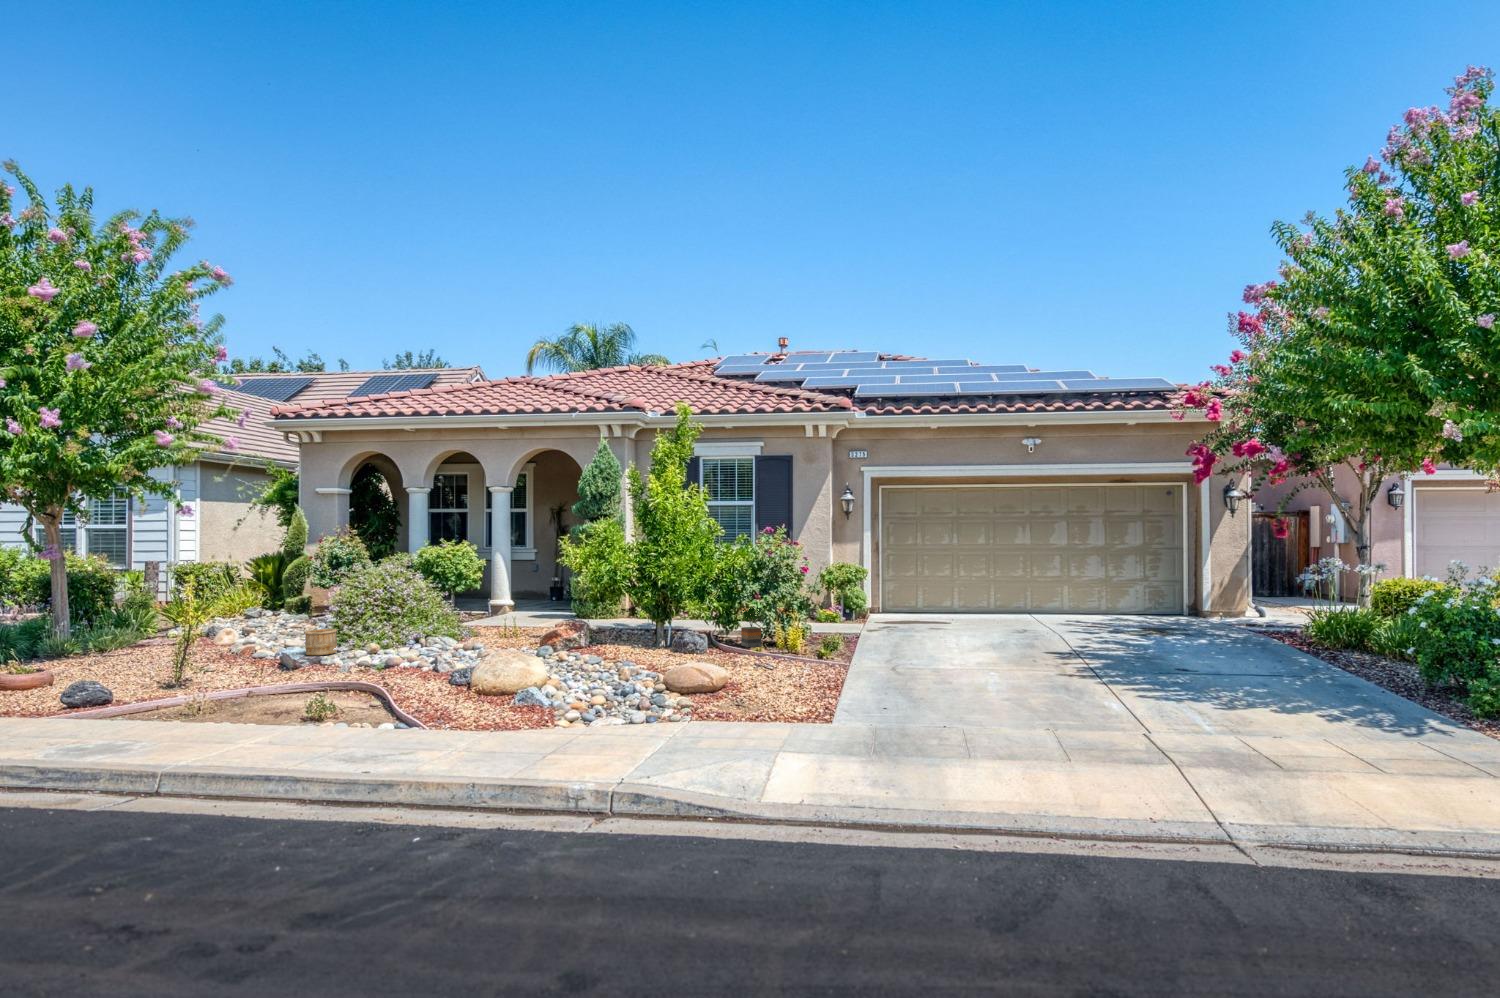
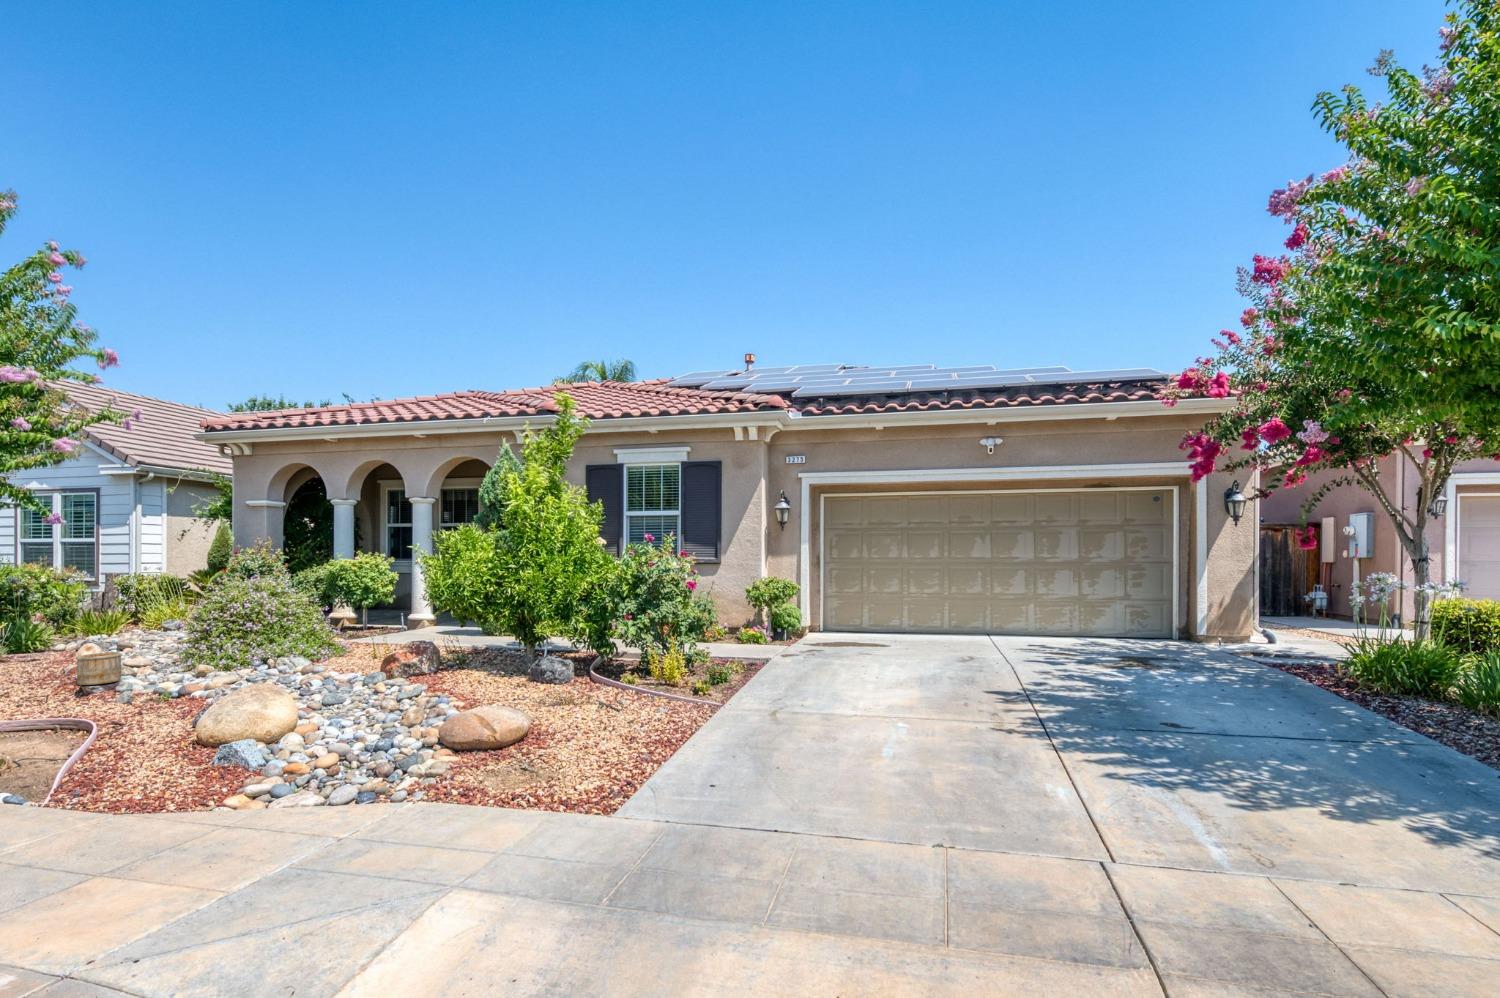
potted tree: present [741,606,766,647] -> none [603,627,641,680]

